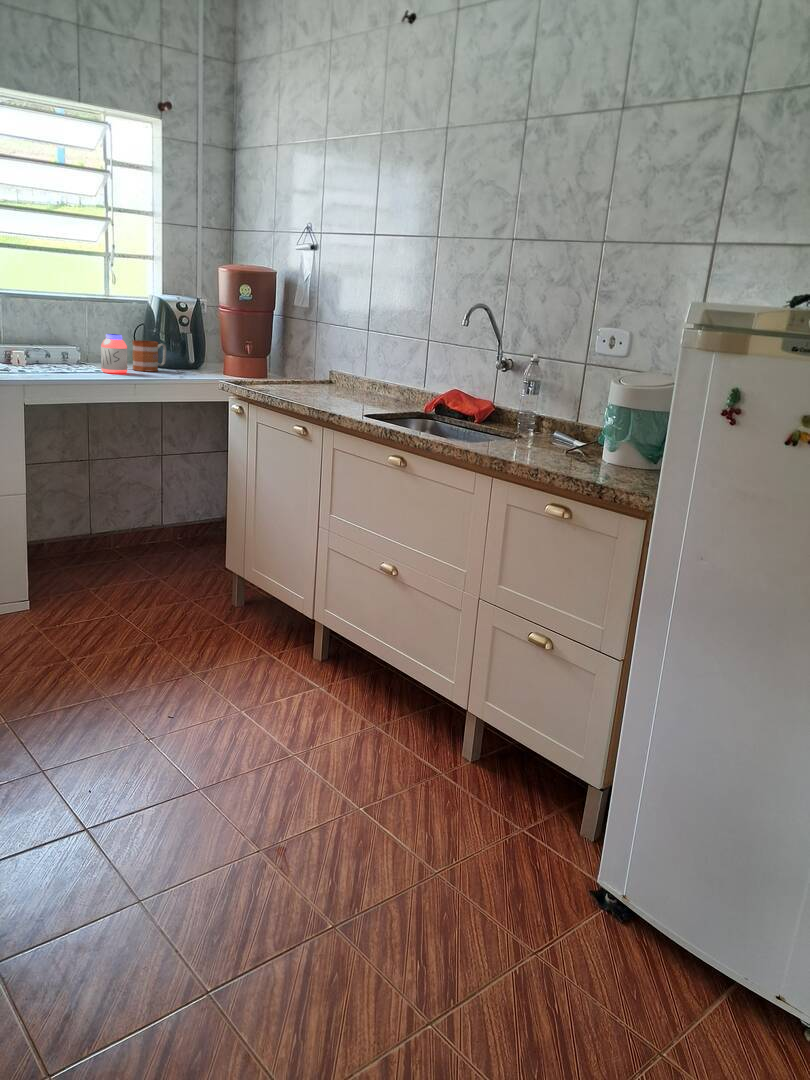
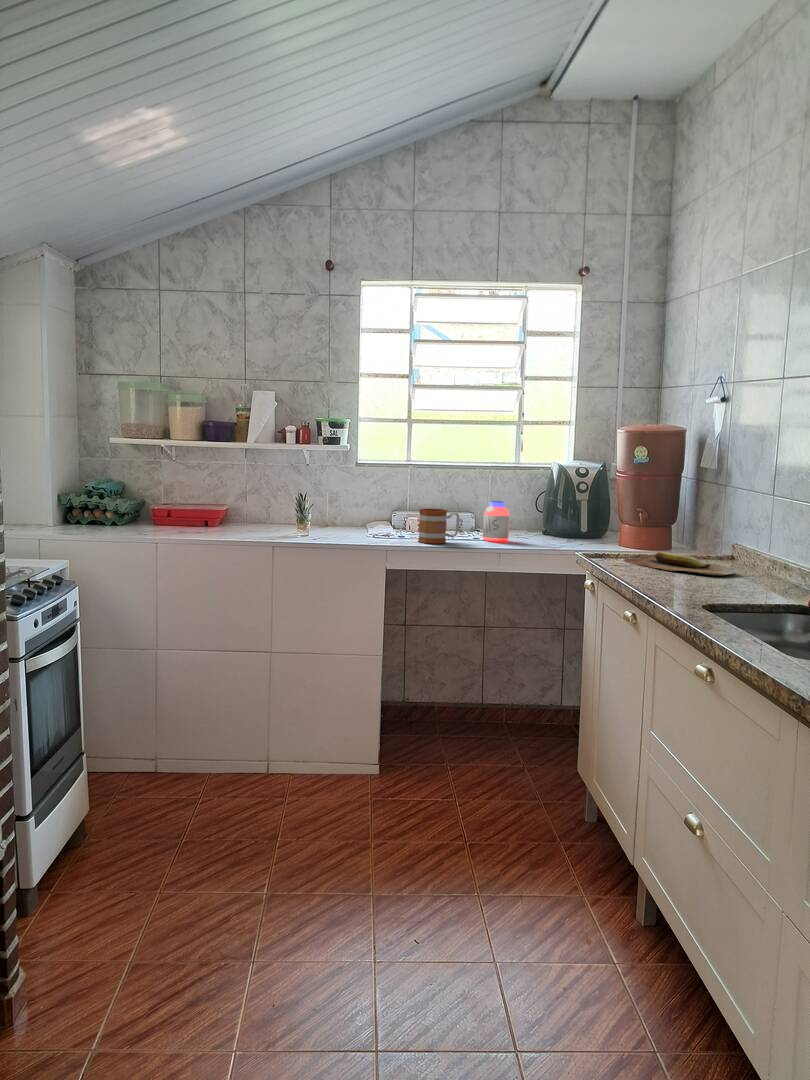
mug: present [132,340,166,372] -> present [418,508,459,544]
cutting board: none [254,377,350,394] -> present [623,552,739,575]

